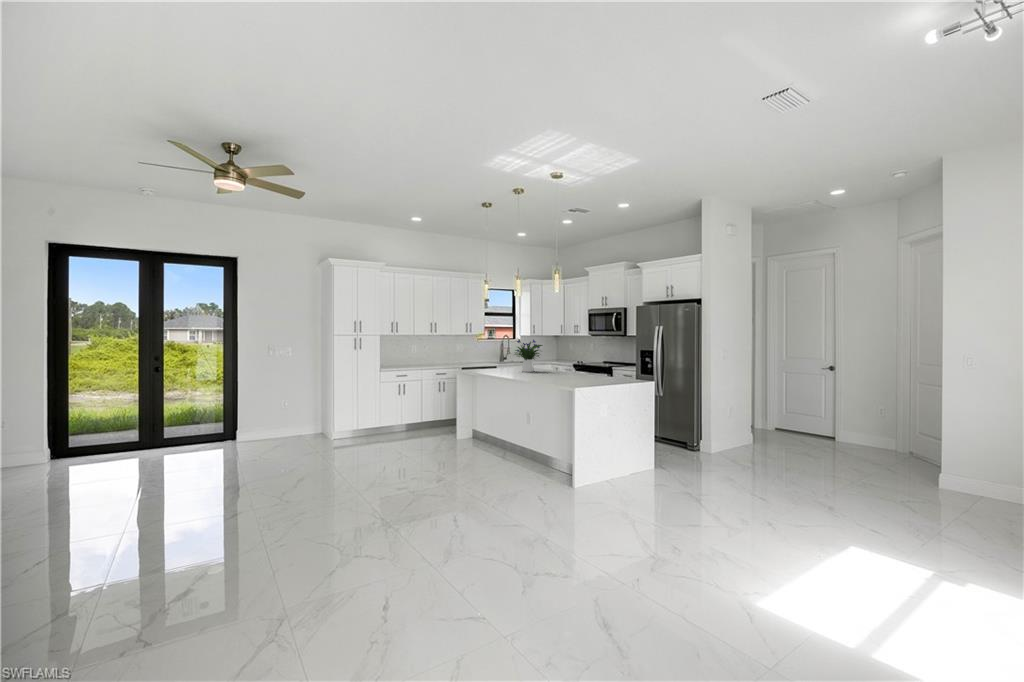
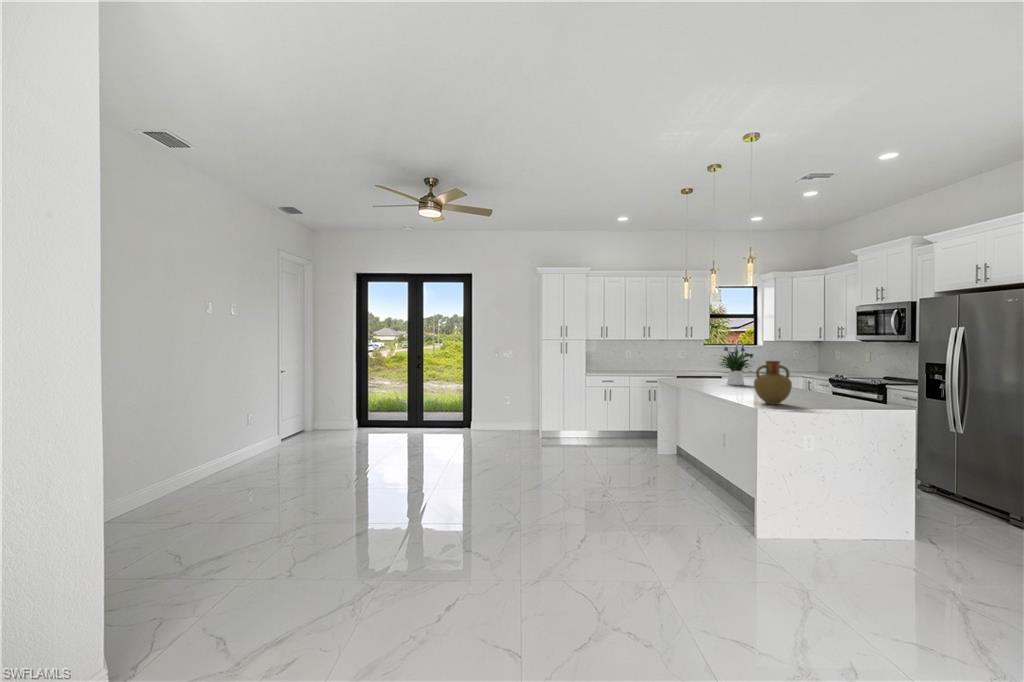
vase: none [583,348,612,385] -> present [754,361,792,404]

